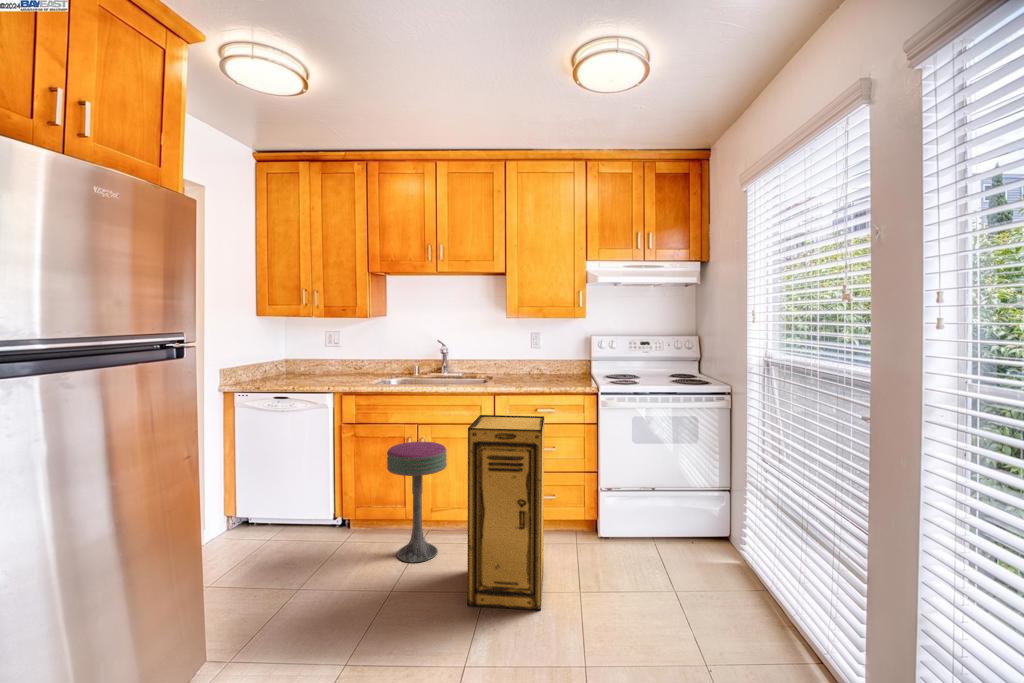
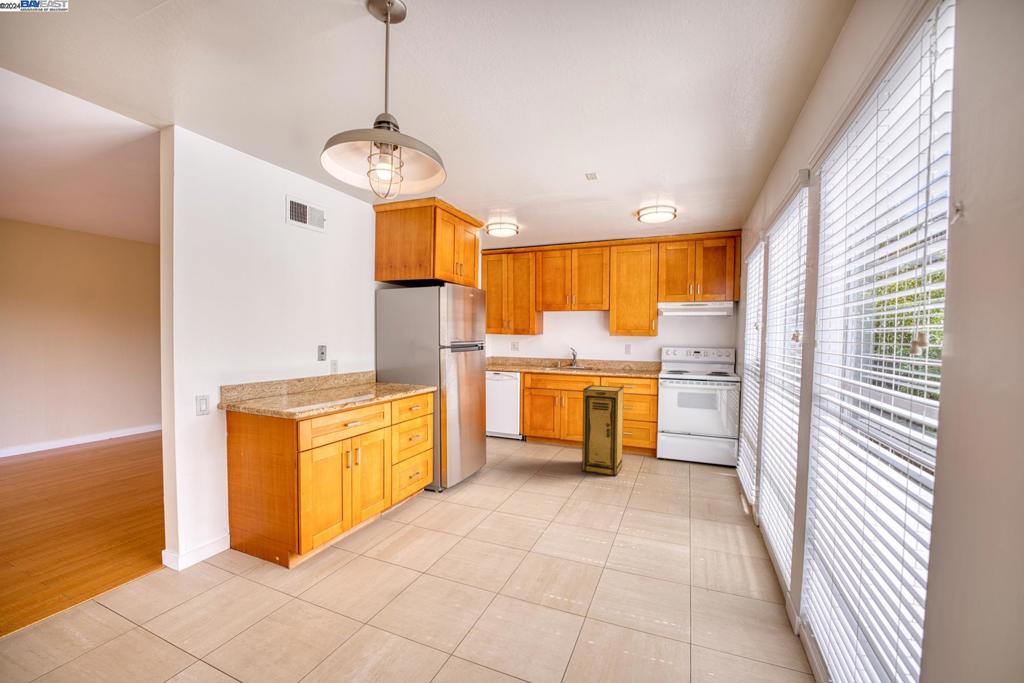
bar stool: present [387,442,447,563] -> none [546,399,575,457]

